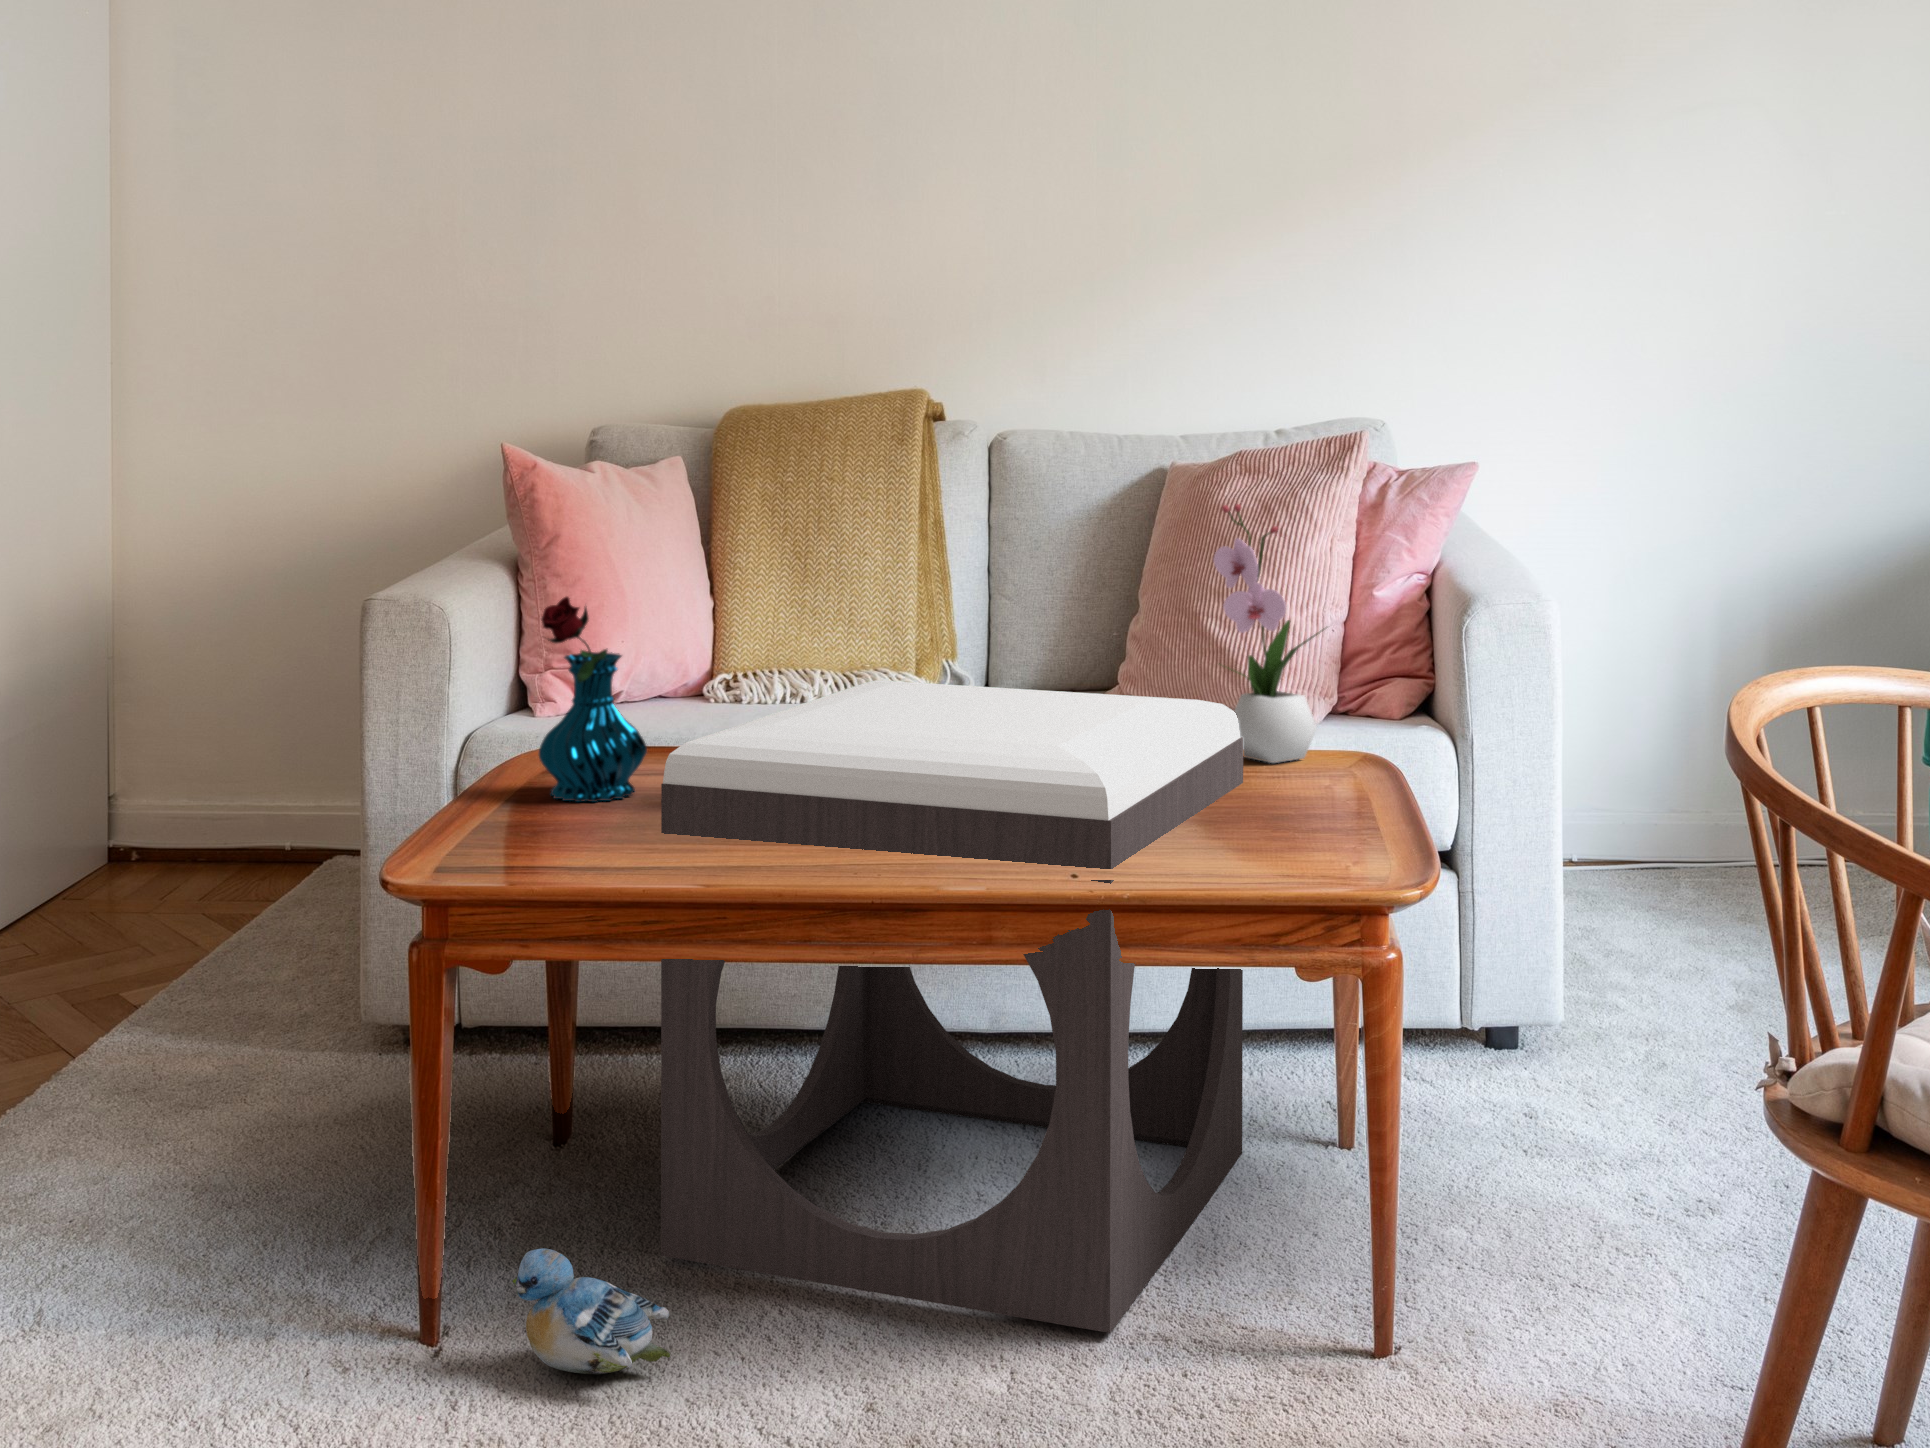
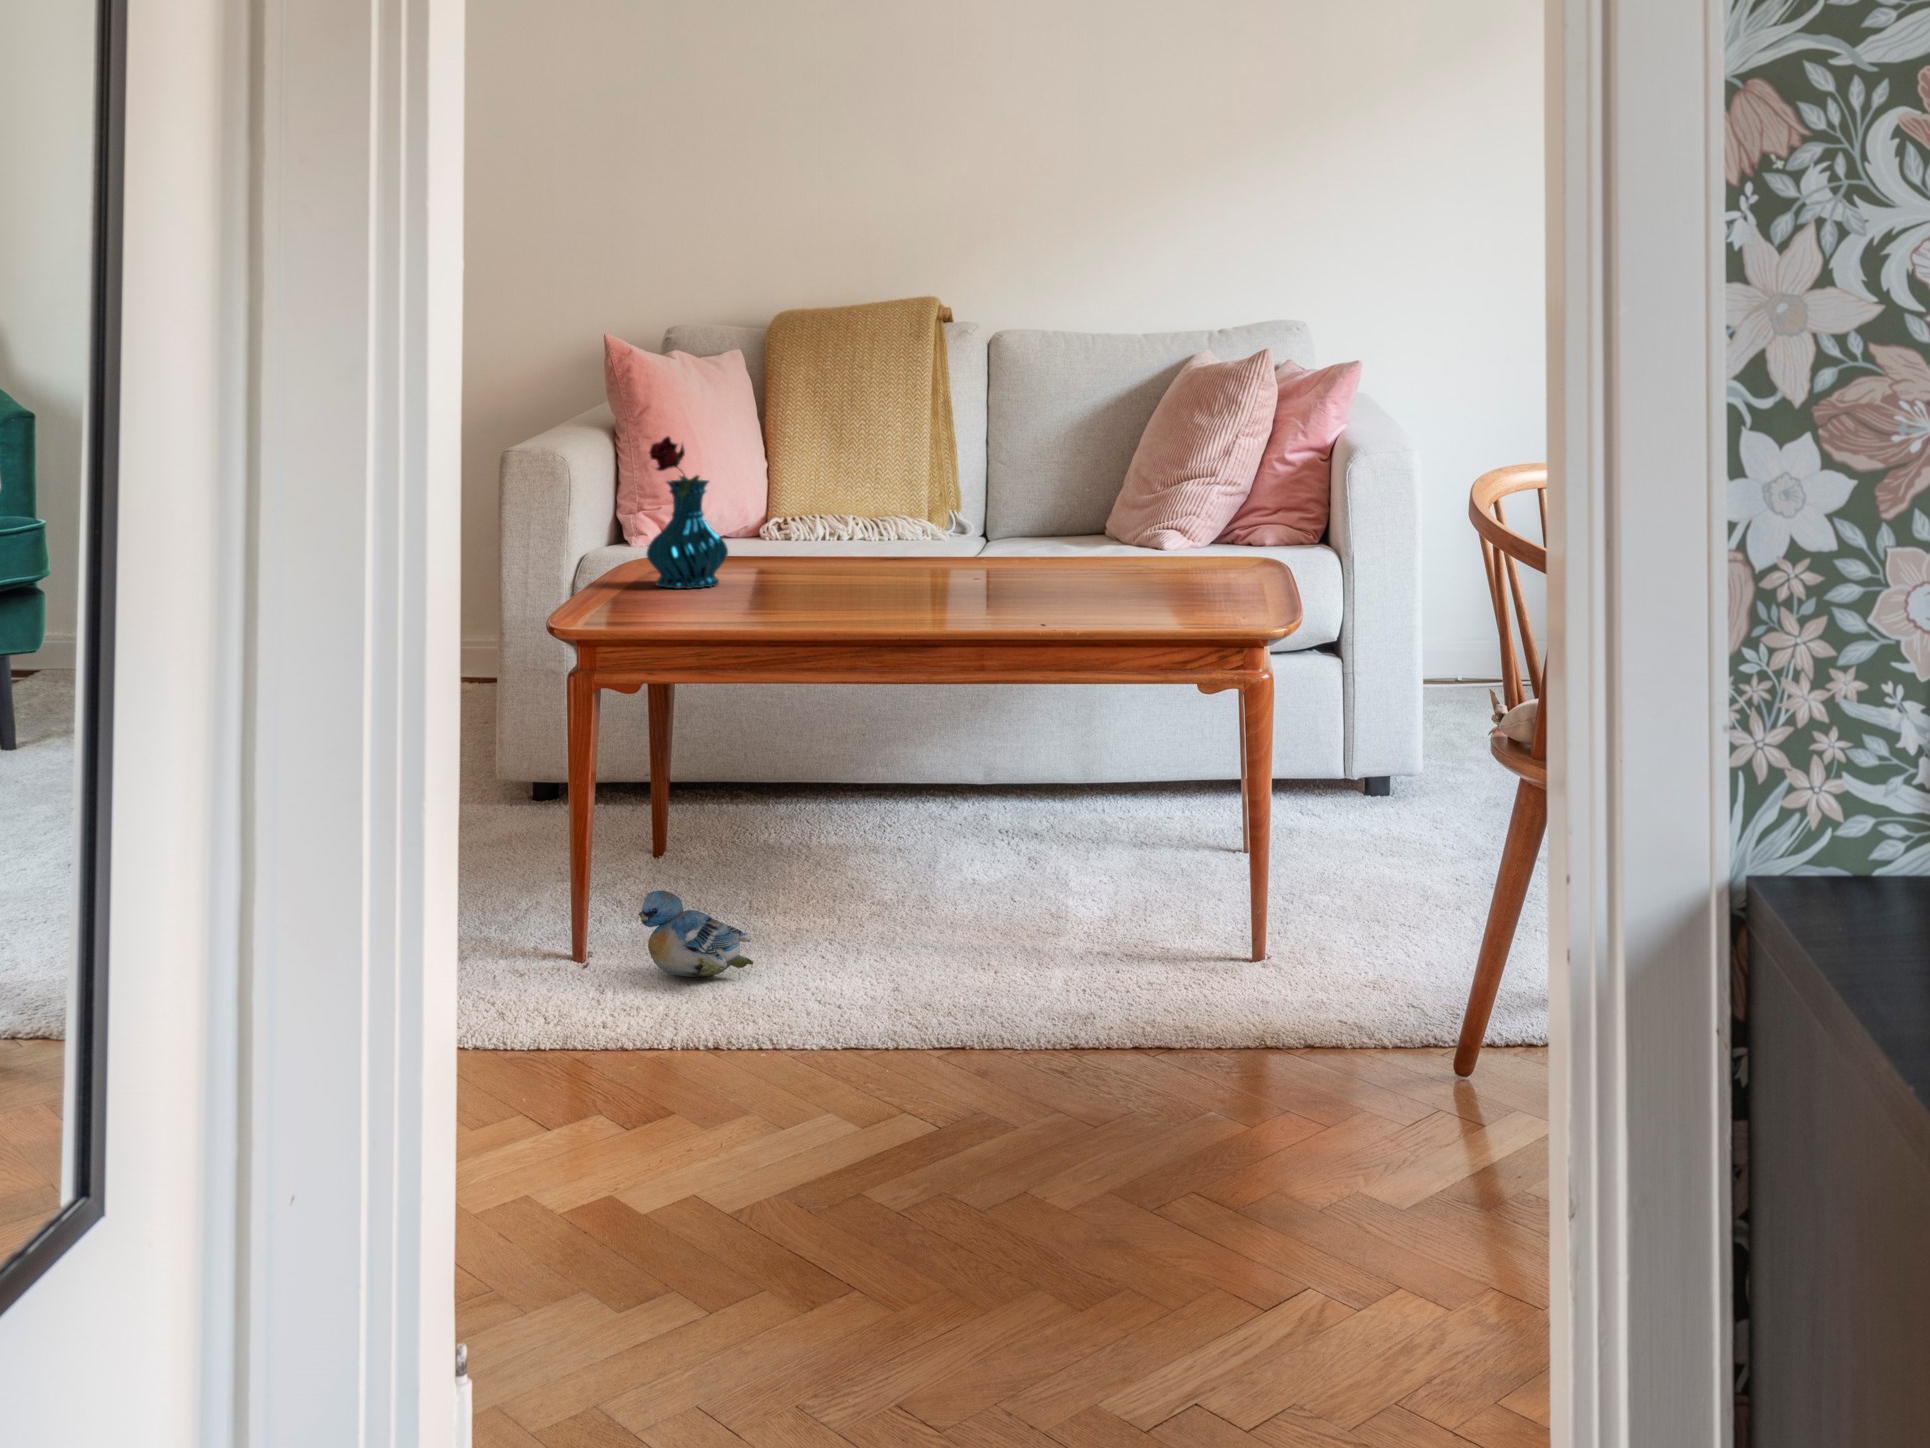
flower arrangement: present [1214,504,1323,763] -> none [1157,375,1243,569]
footstool: present [661,680,1243,1333] -> none [742,507,1176,950]

